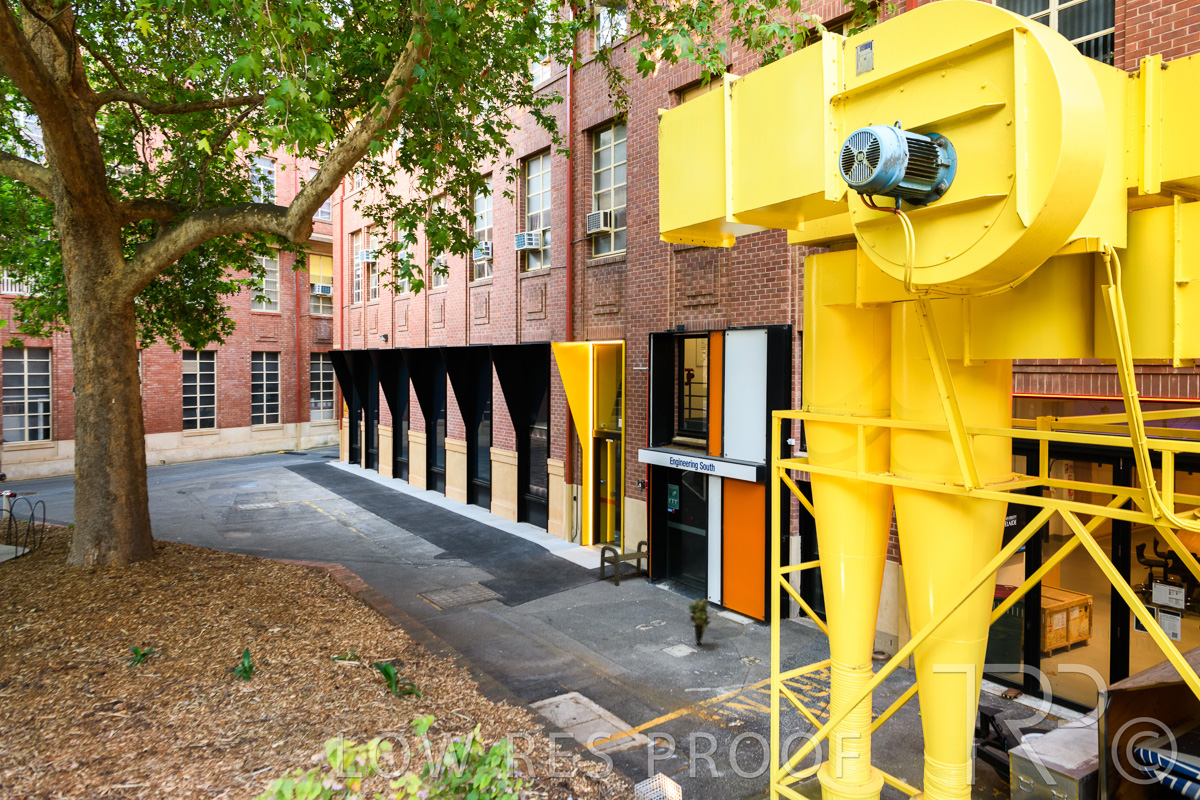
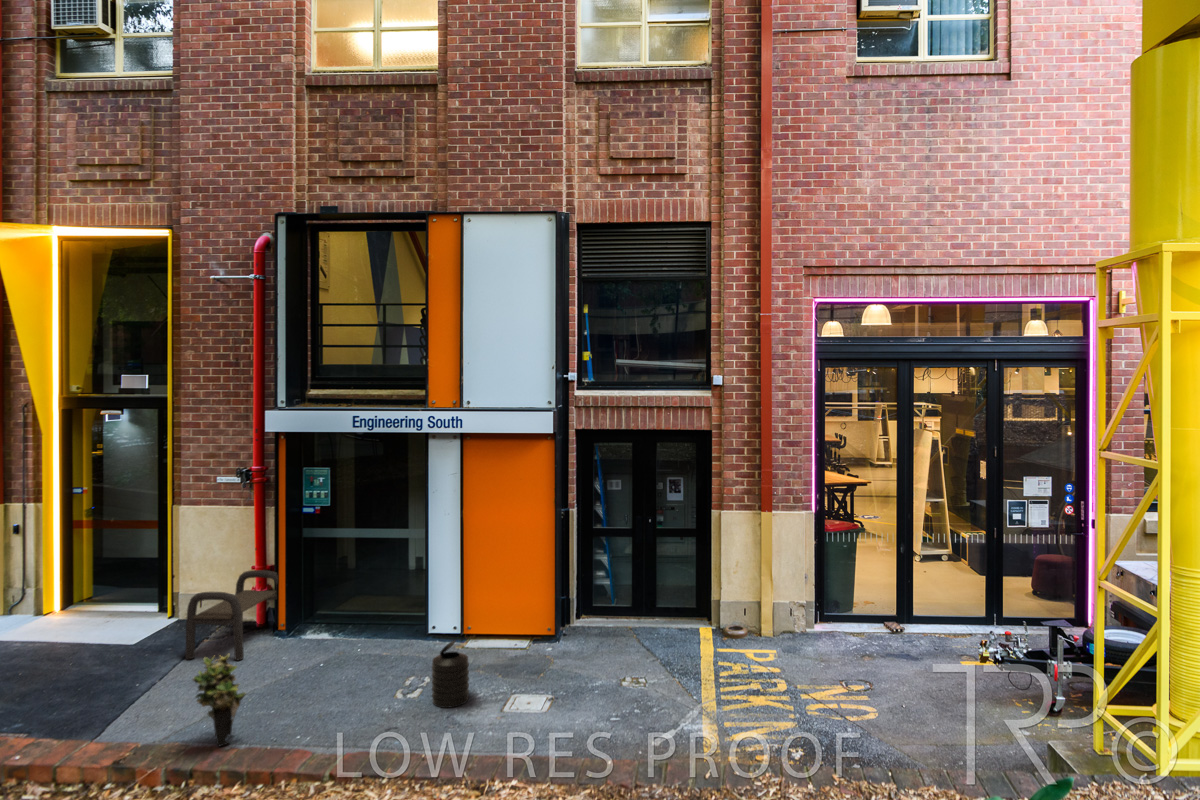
trash can: none [650,593,671,629] -> present [432,641,469,708]
potted plant: present [689,599,710,644] -> present [192,654,245,746]

